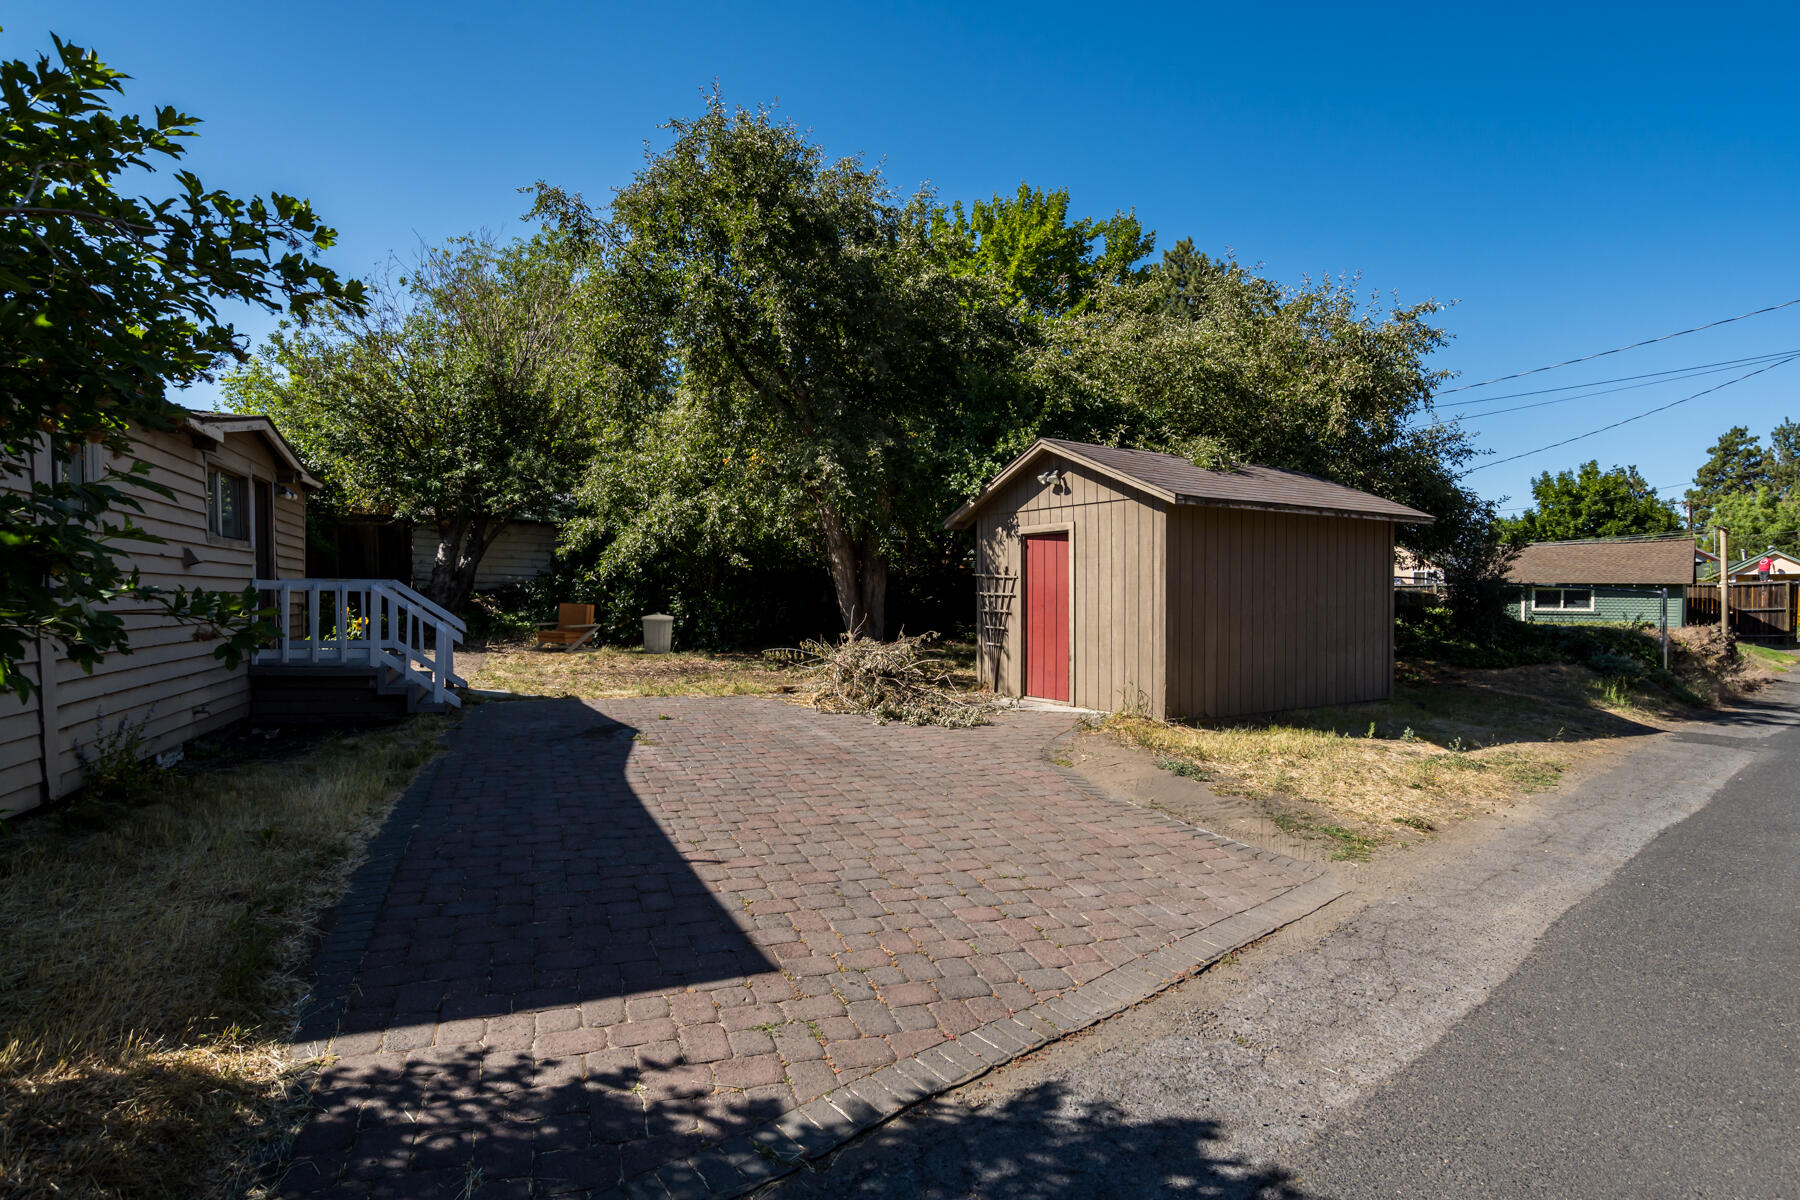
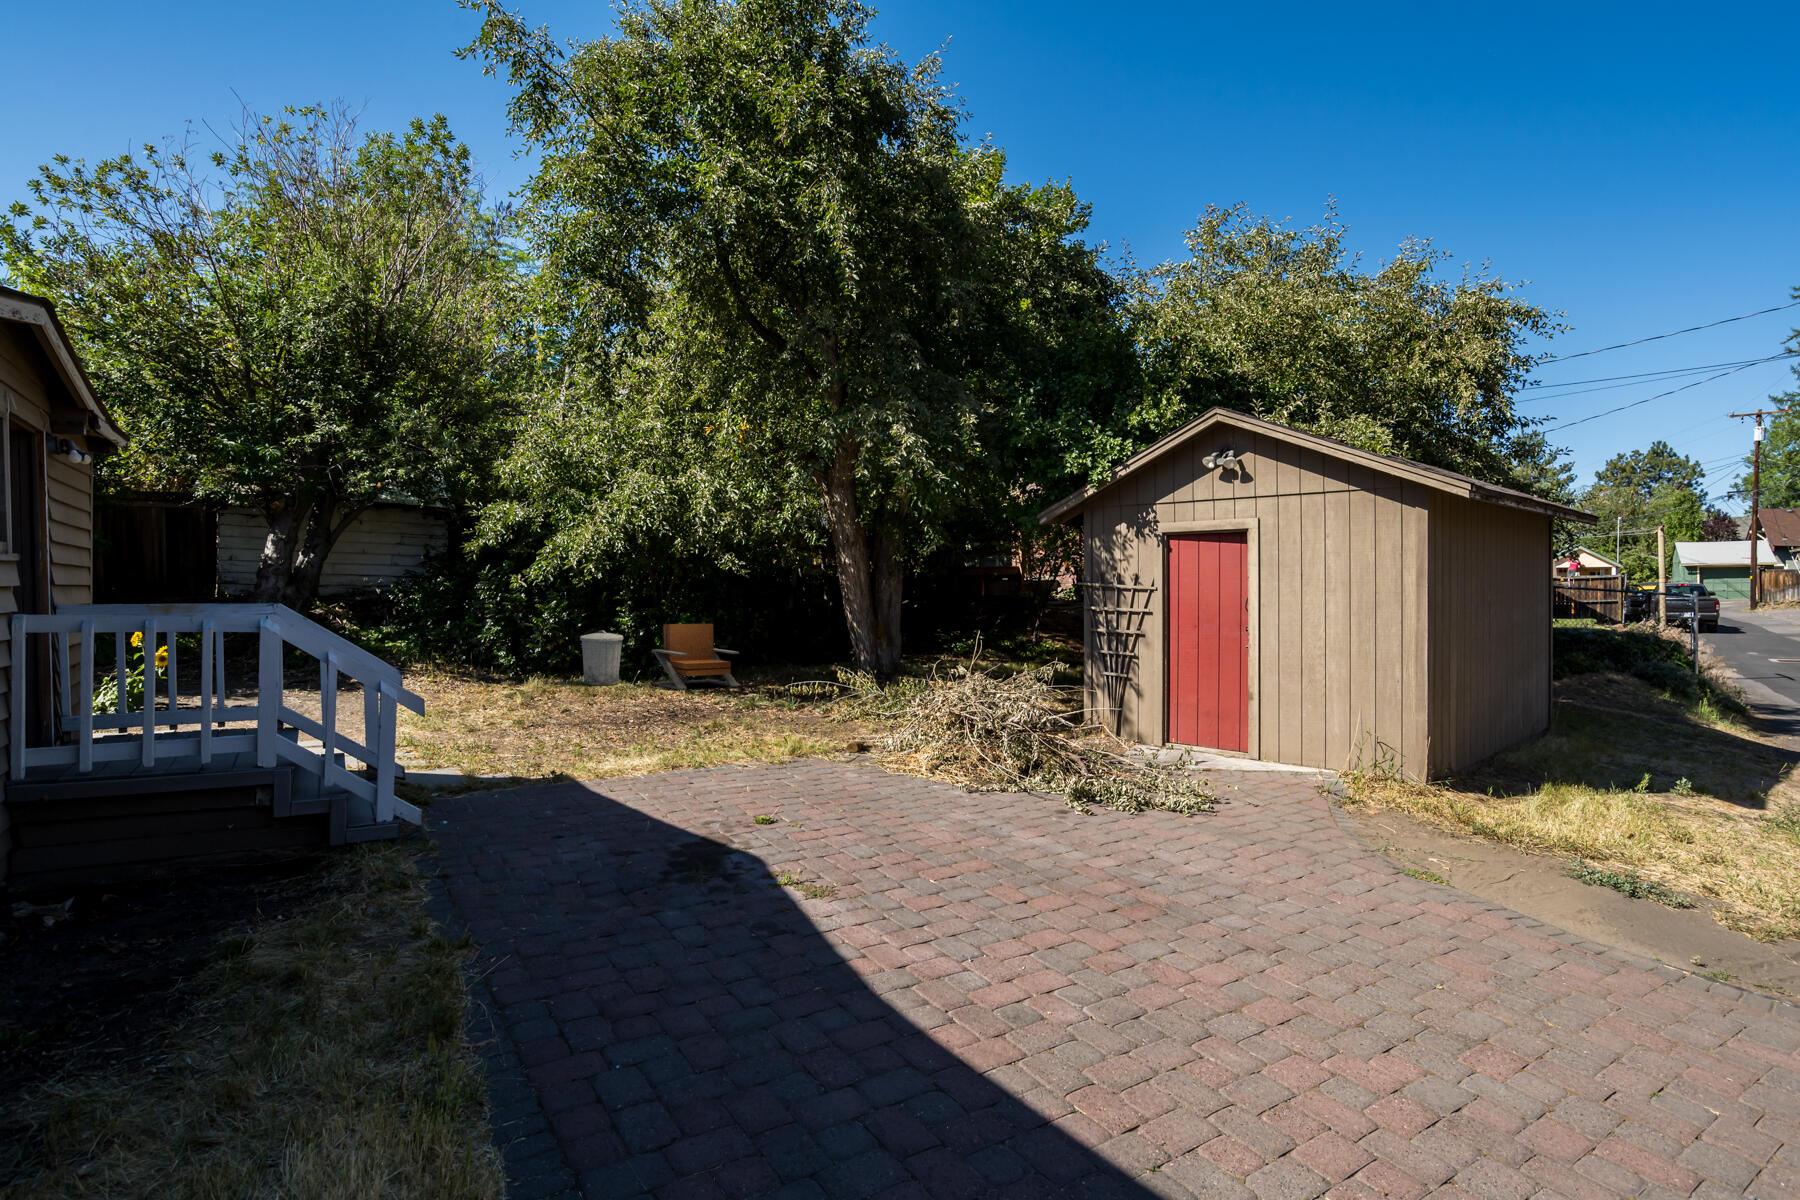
lounge chair: present [532,603,601,653] -> present [653,624,739,690]

